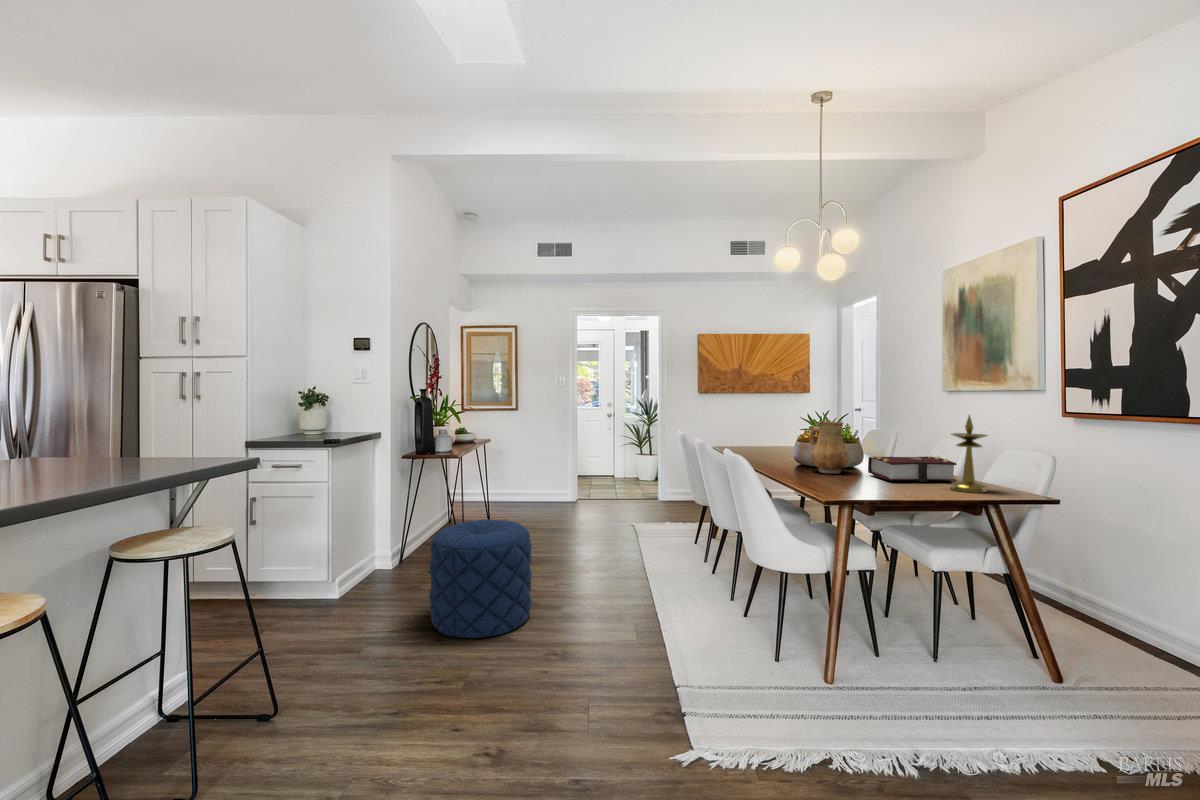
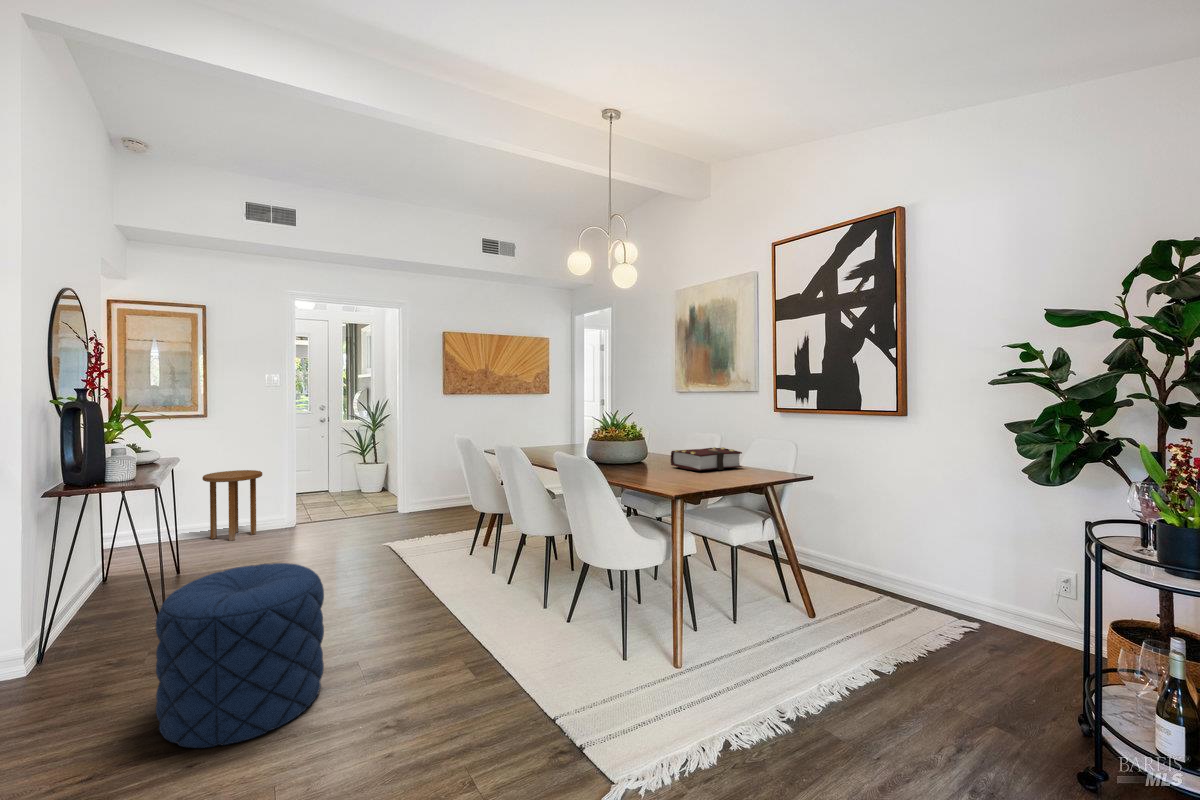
candlestick: present [951,415,987,493] -> none [747,411,775,476]
ceramic pitcher: present [809,421,849,473] -> none [617,419,654,468]
side table: none [511,454,550,508] -> present [203,470,262,541]

